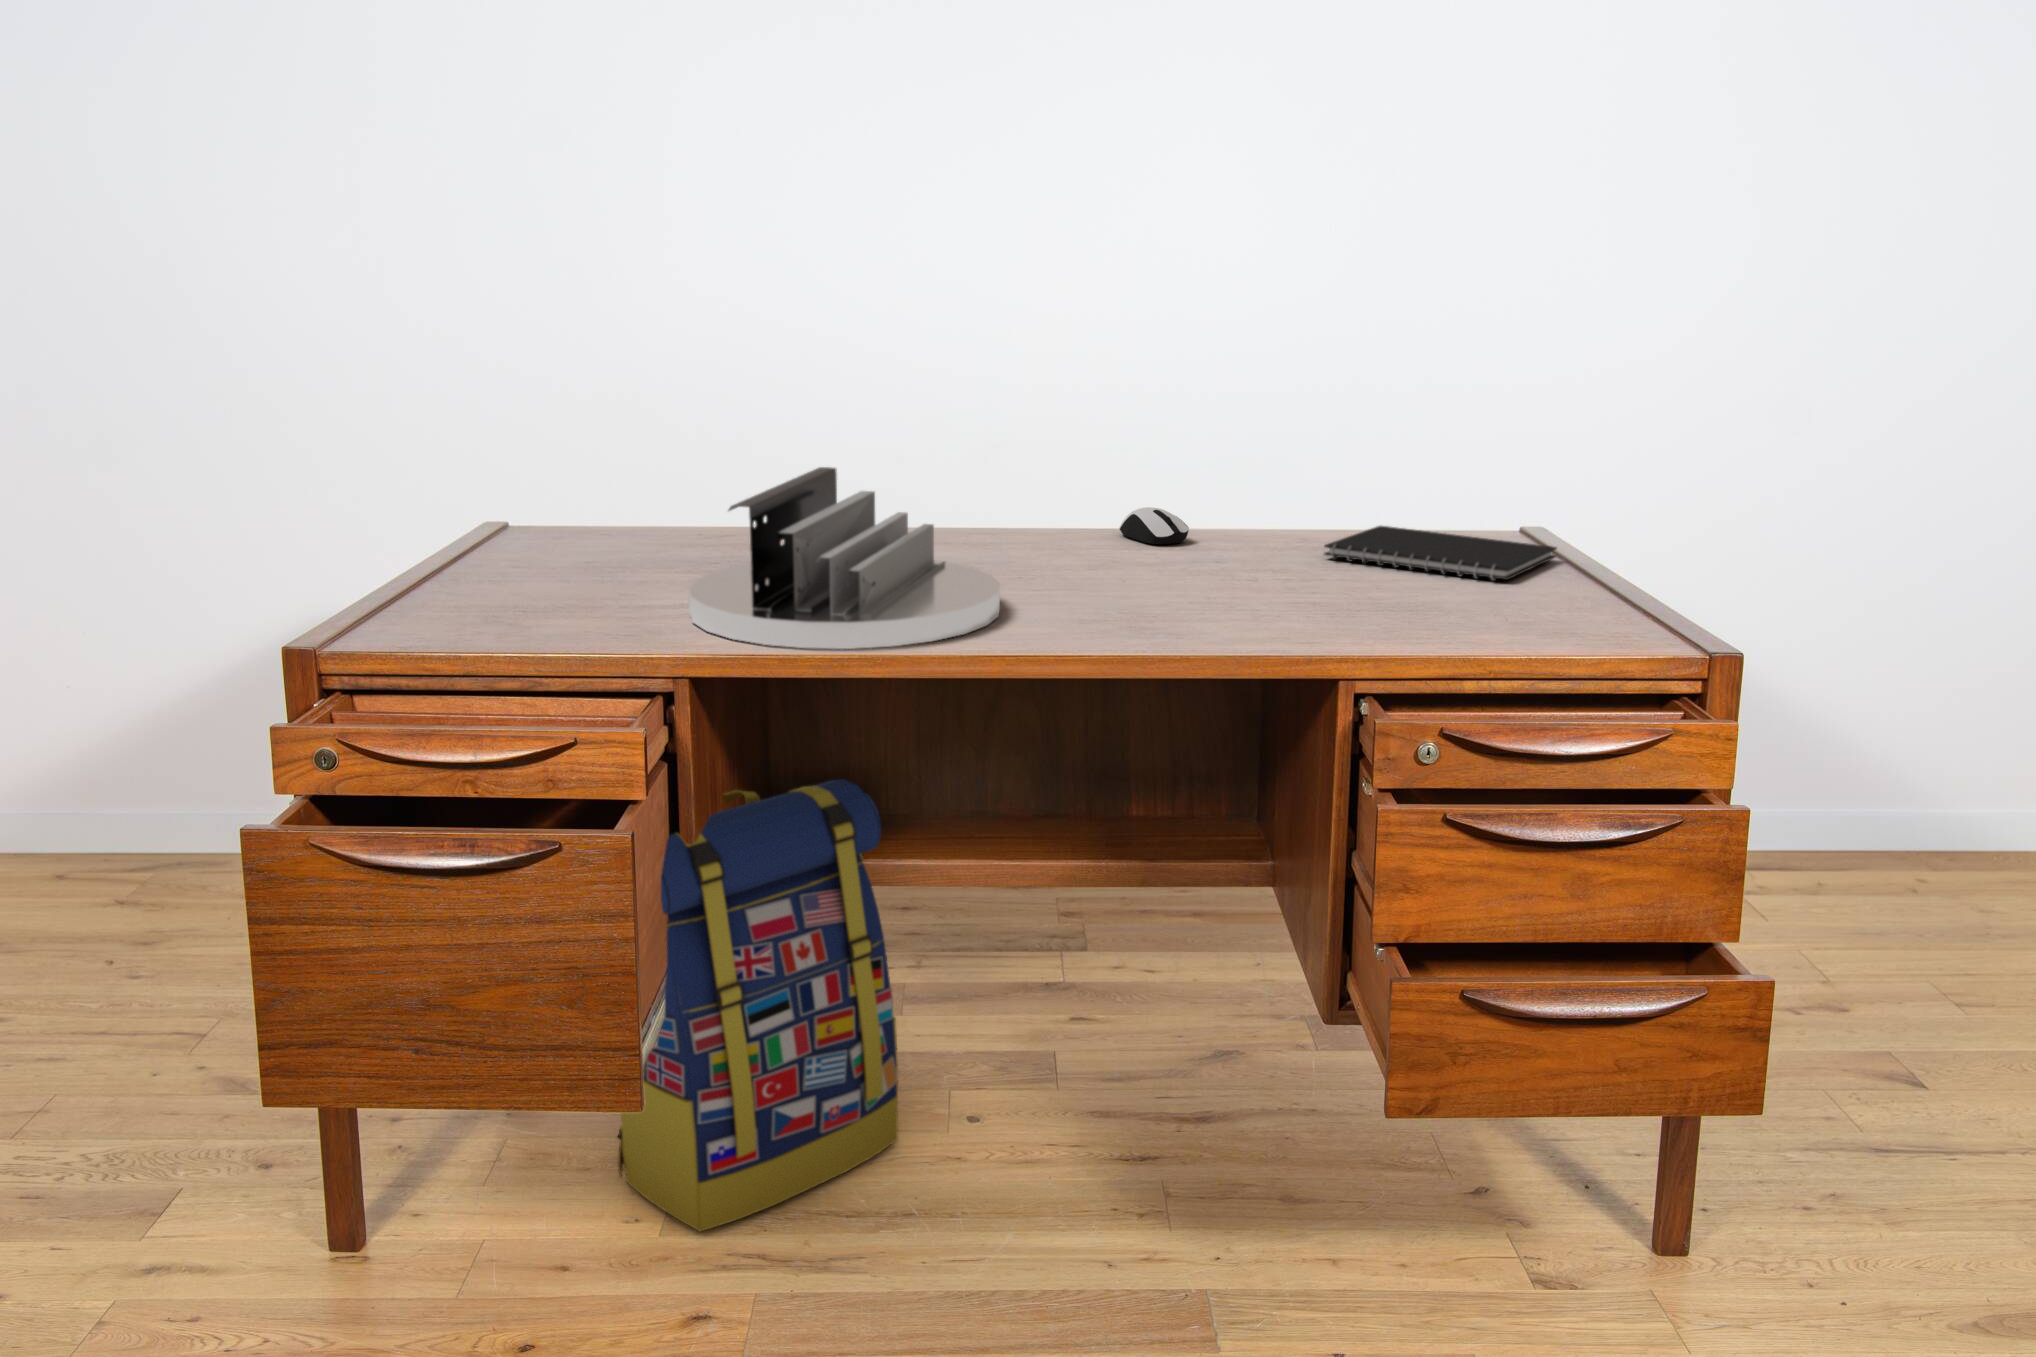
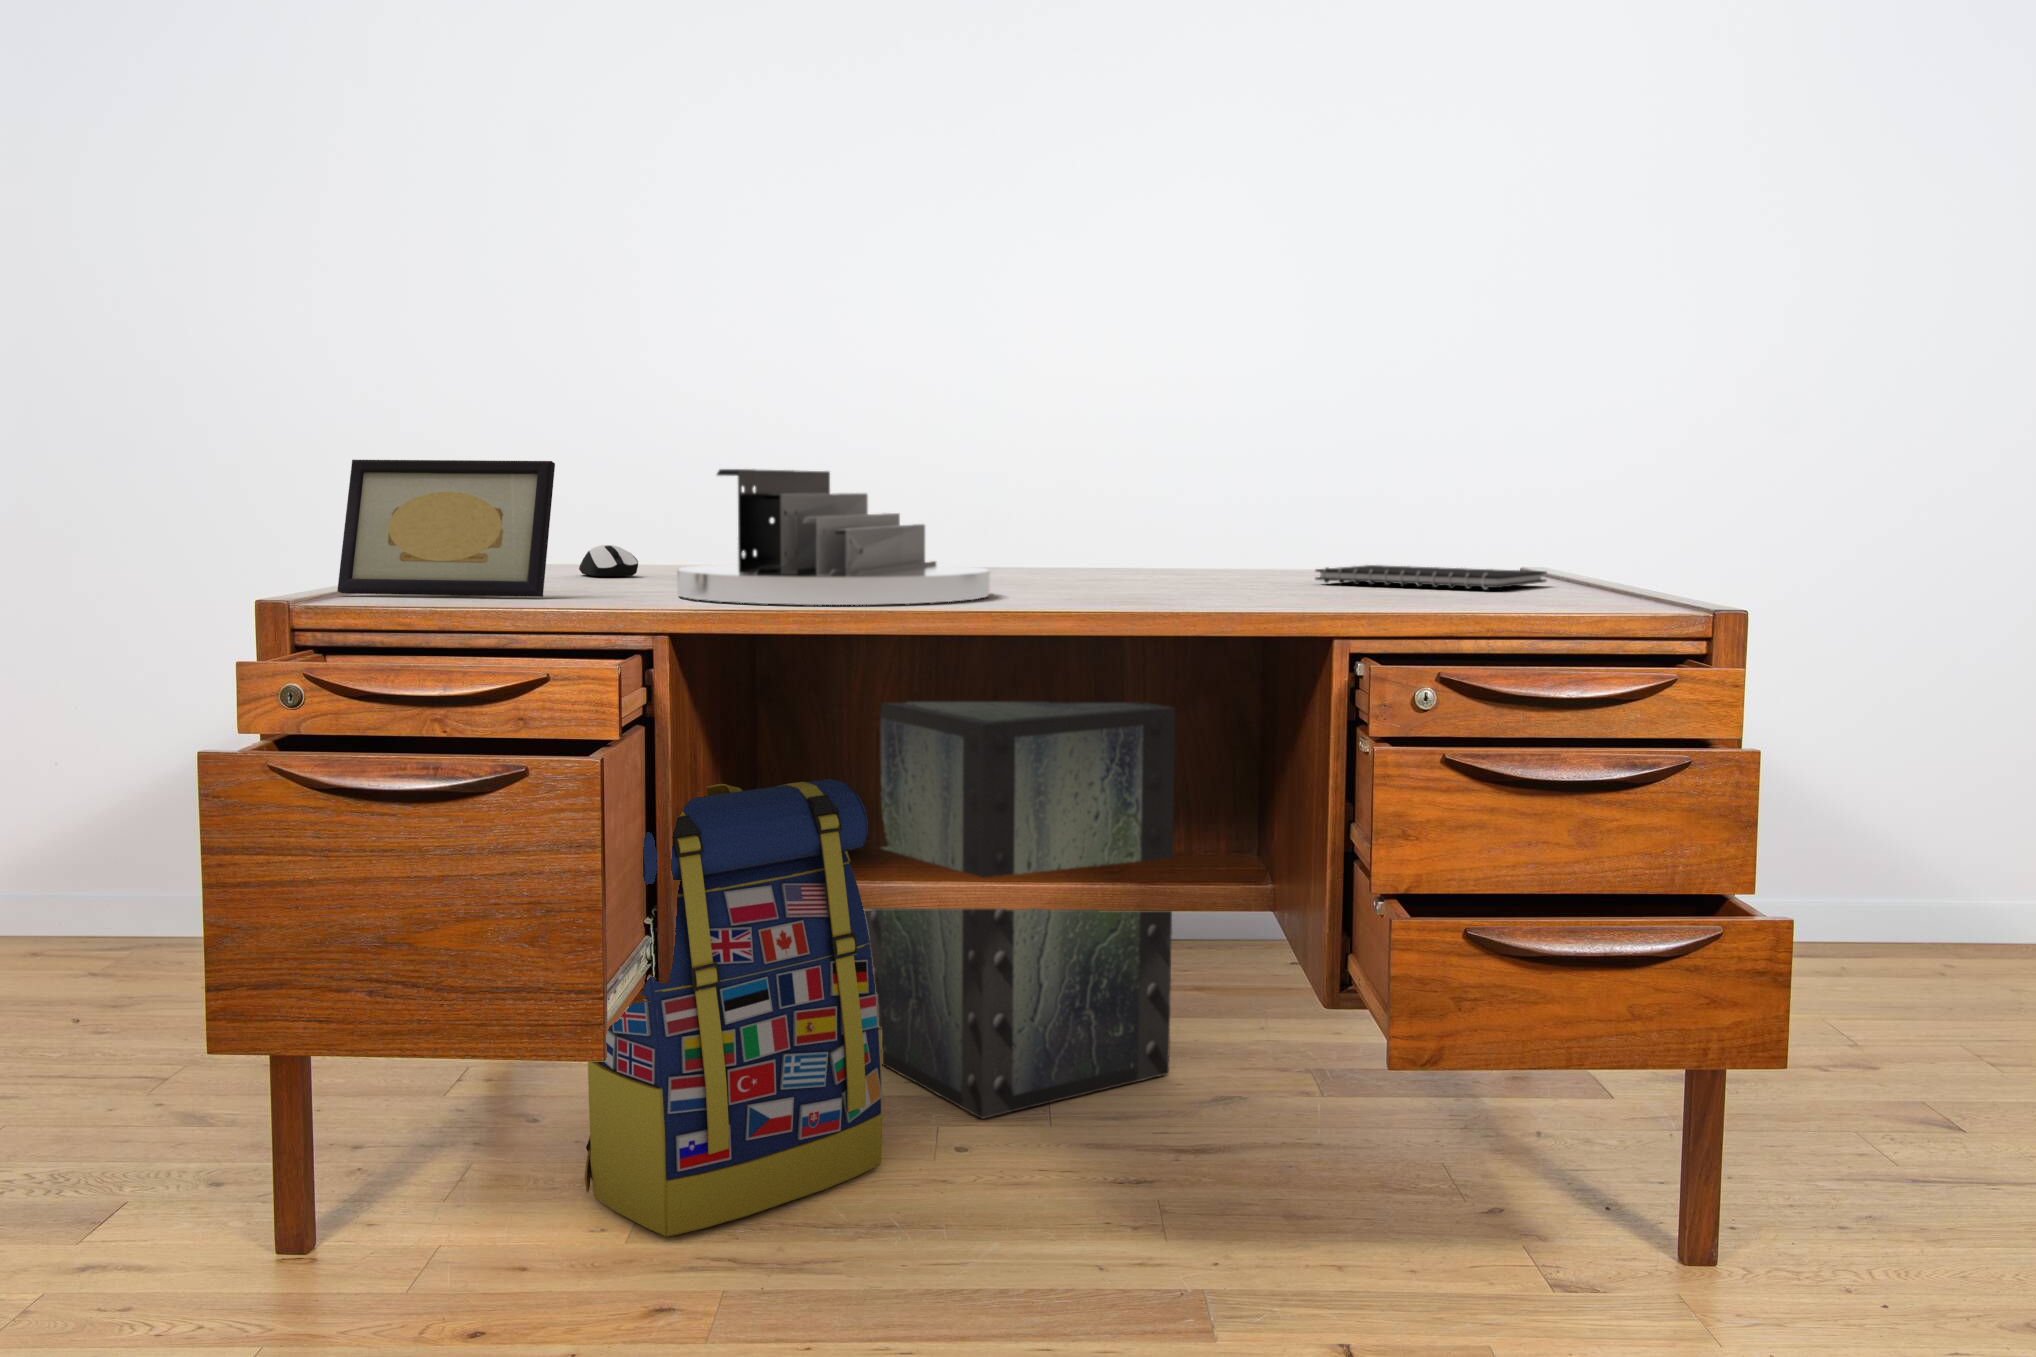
picture frame: none [350,481,563,625] -> present [337,460,555,597]
computer mouse: present [1119,507,1189,544] -> present [579,545,638,576]
storage box: none [867,634,1182,1083] -> present [864,702,1175,1119]

